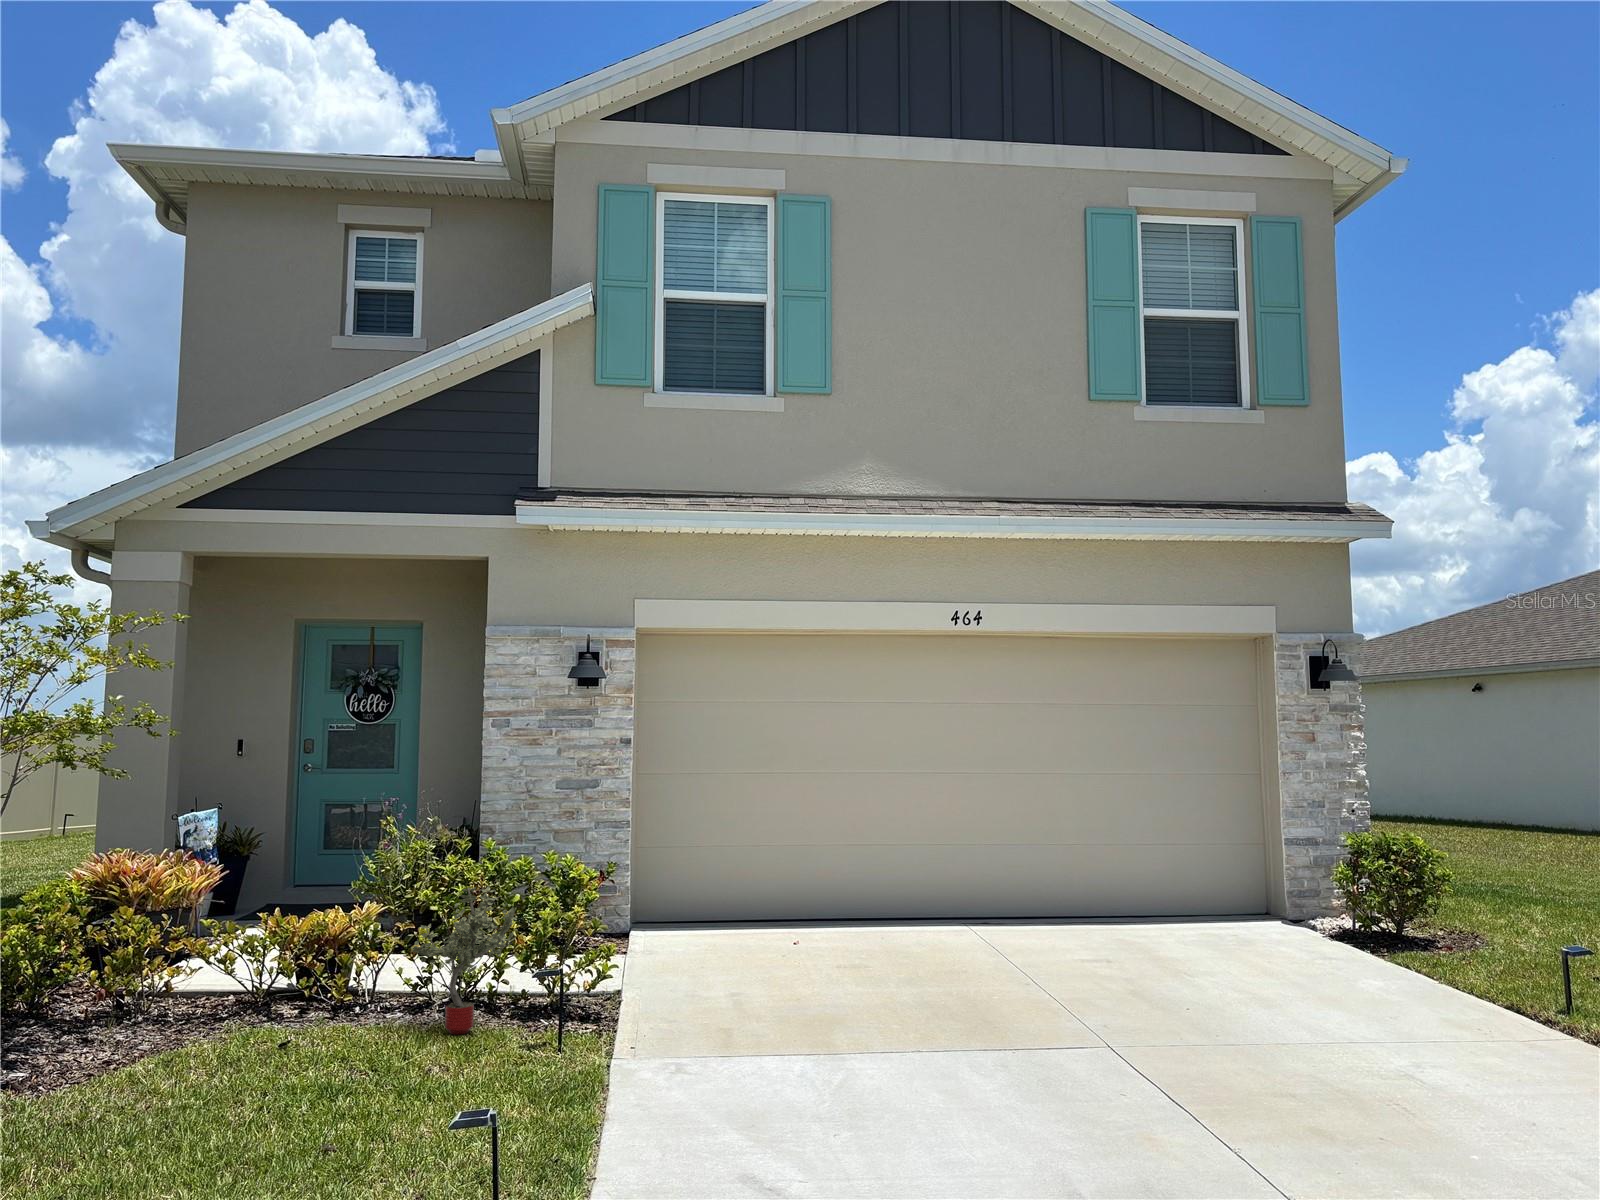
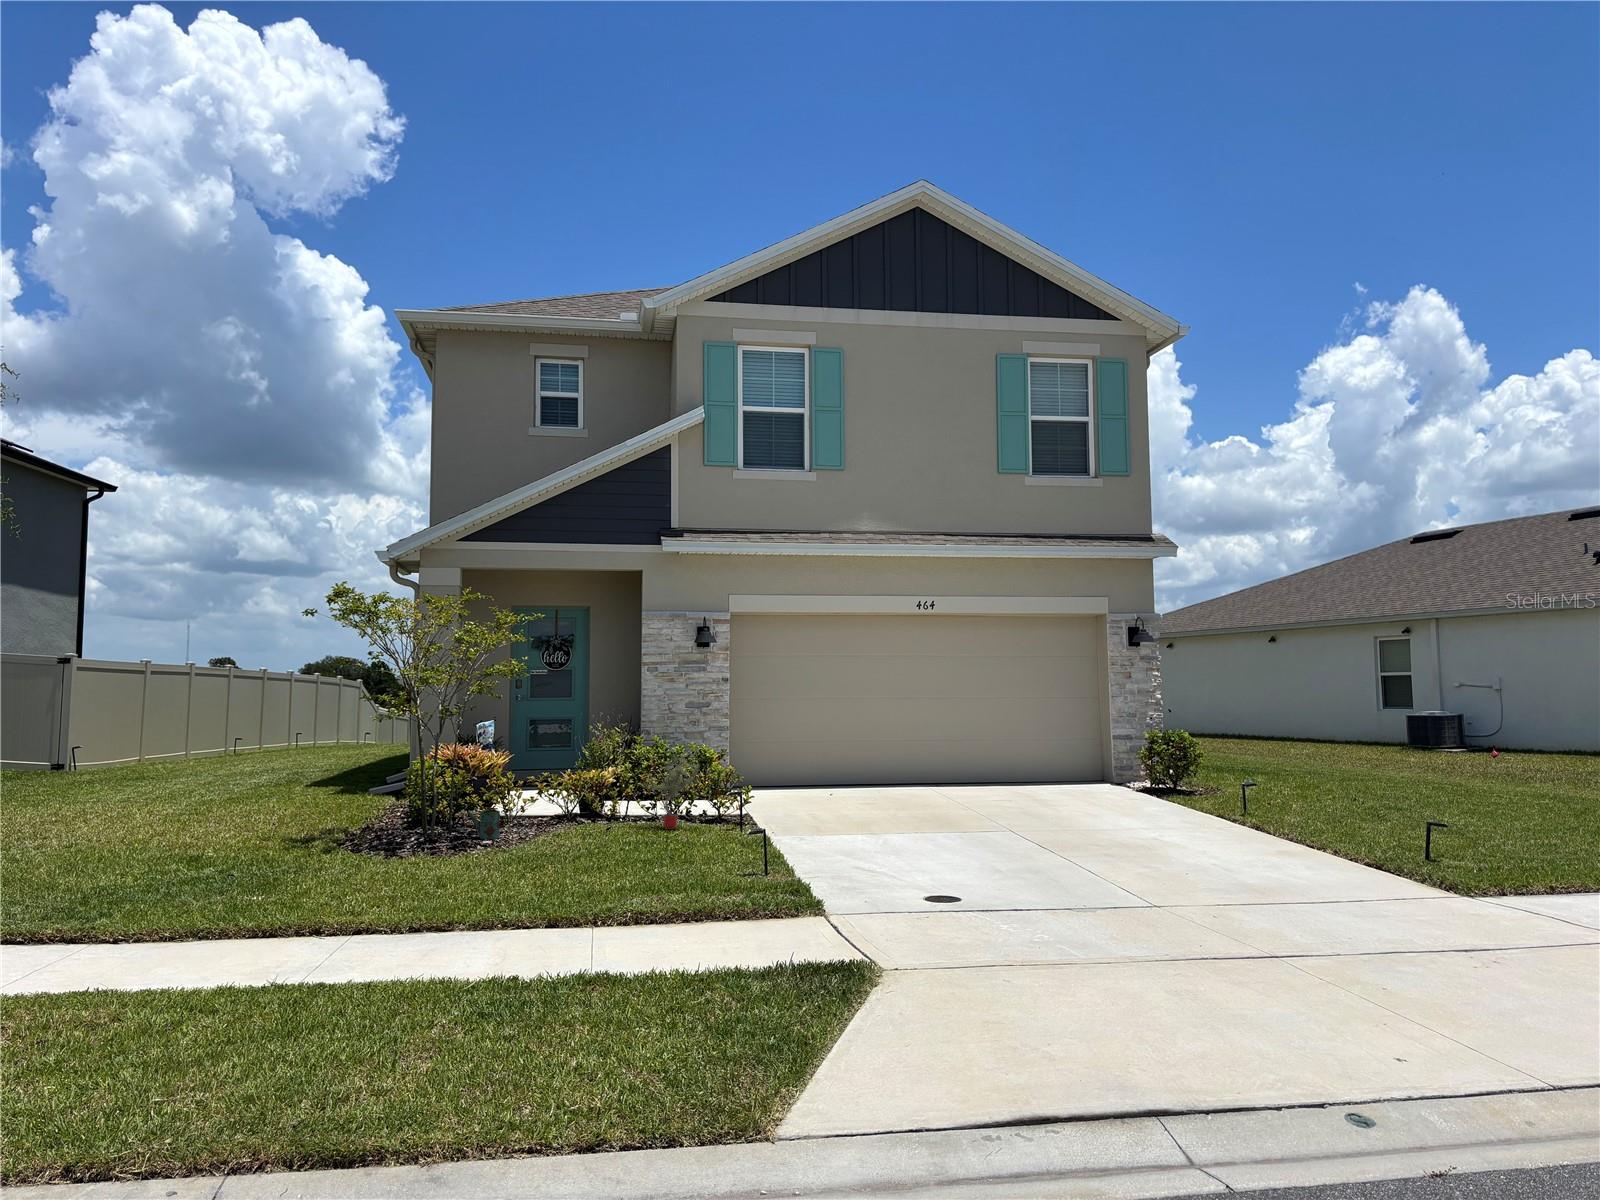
watering can: none [37,992,119,1061] -> present [468,809,507,839]

